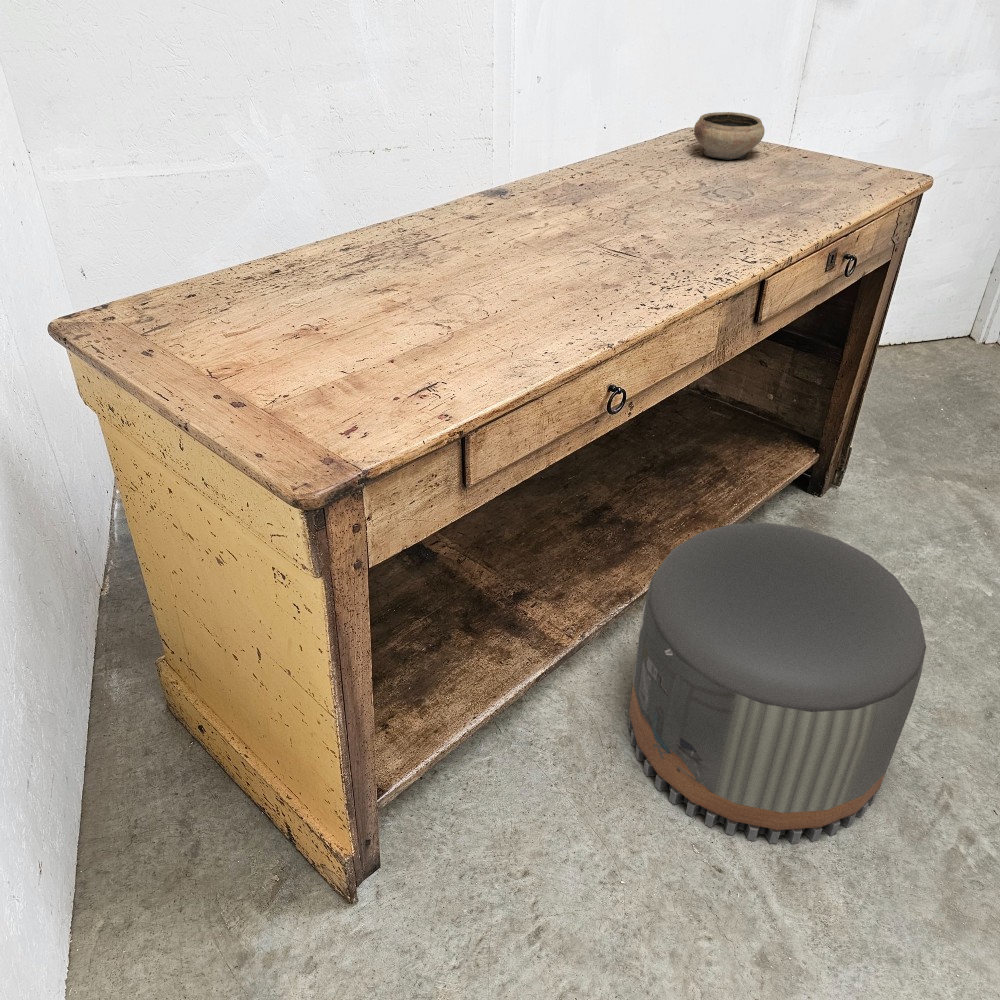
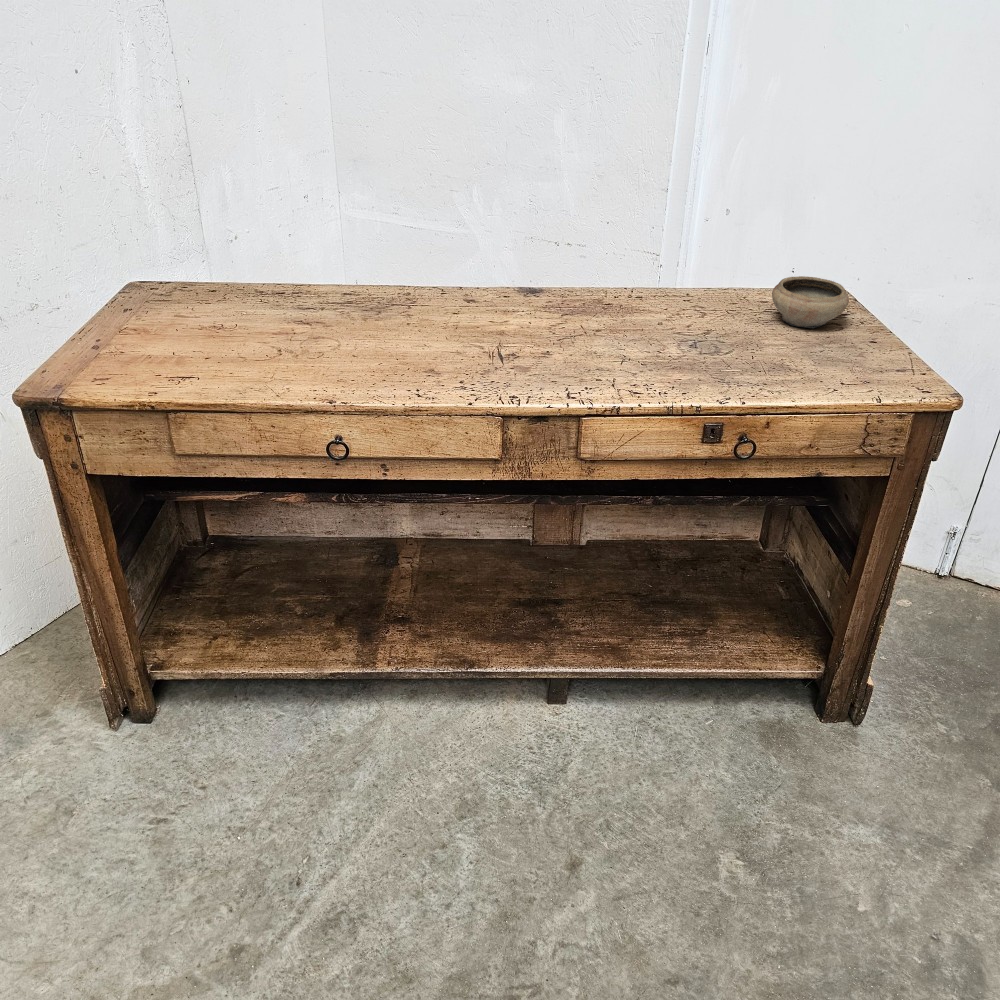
pouf: present [628,523,926,844] -> none [323,626,582,943]

